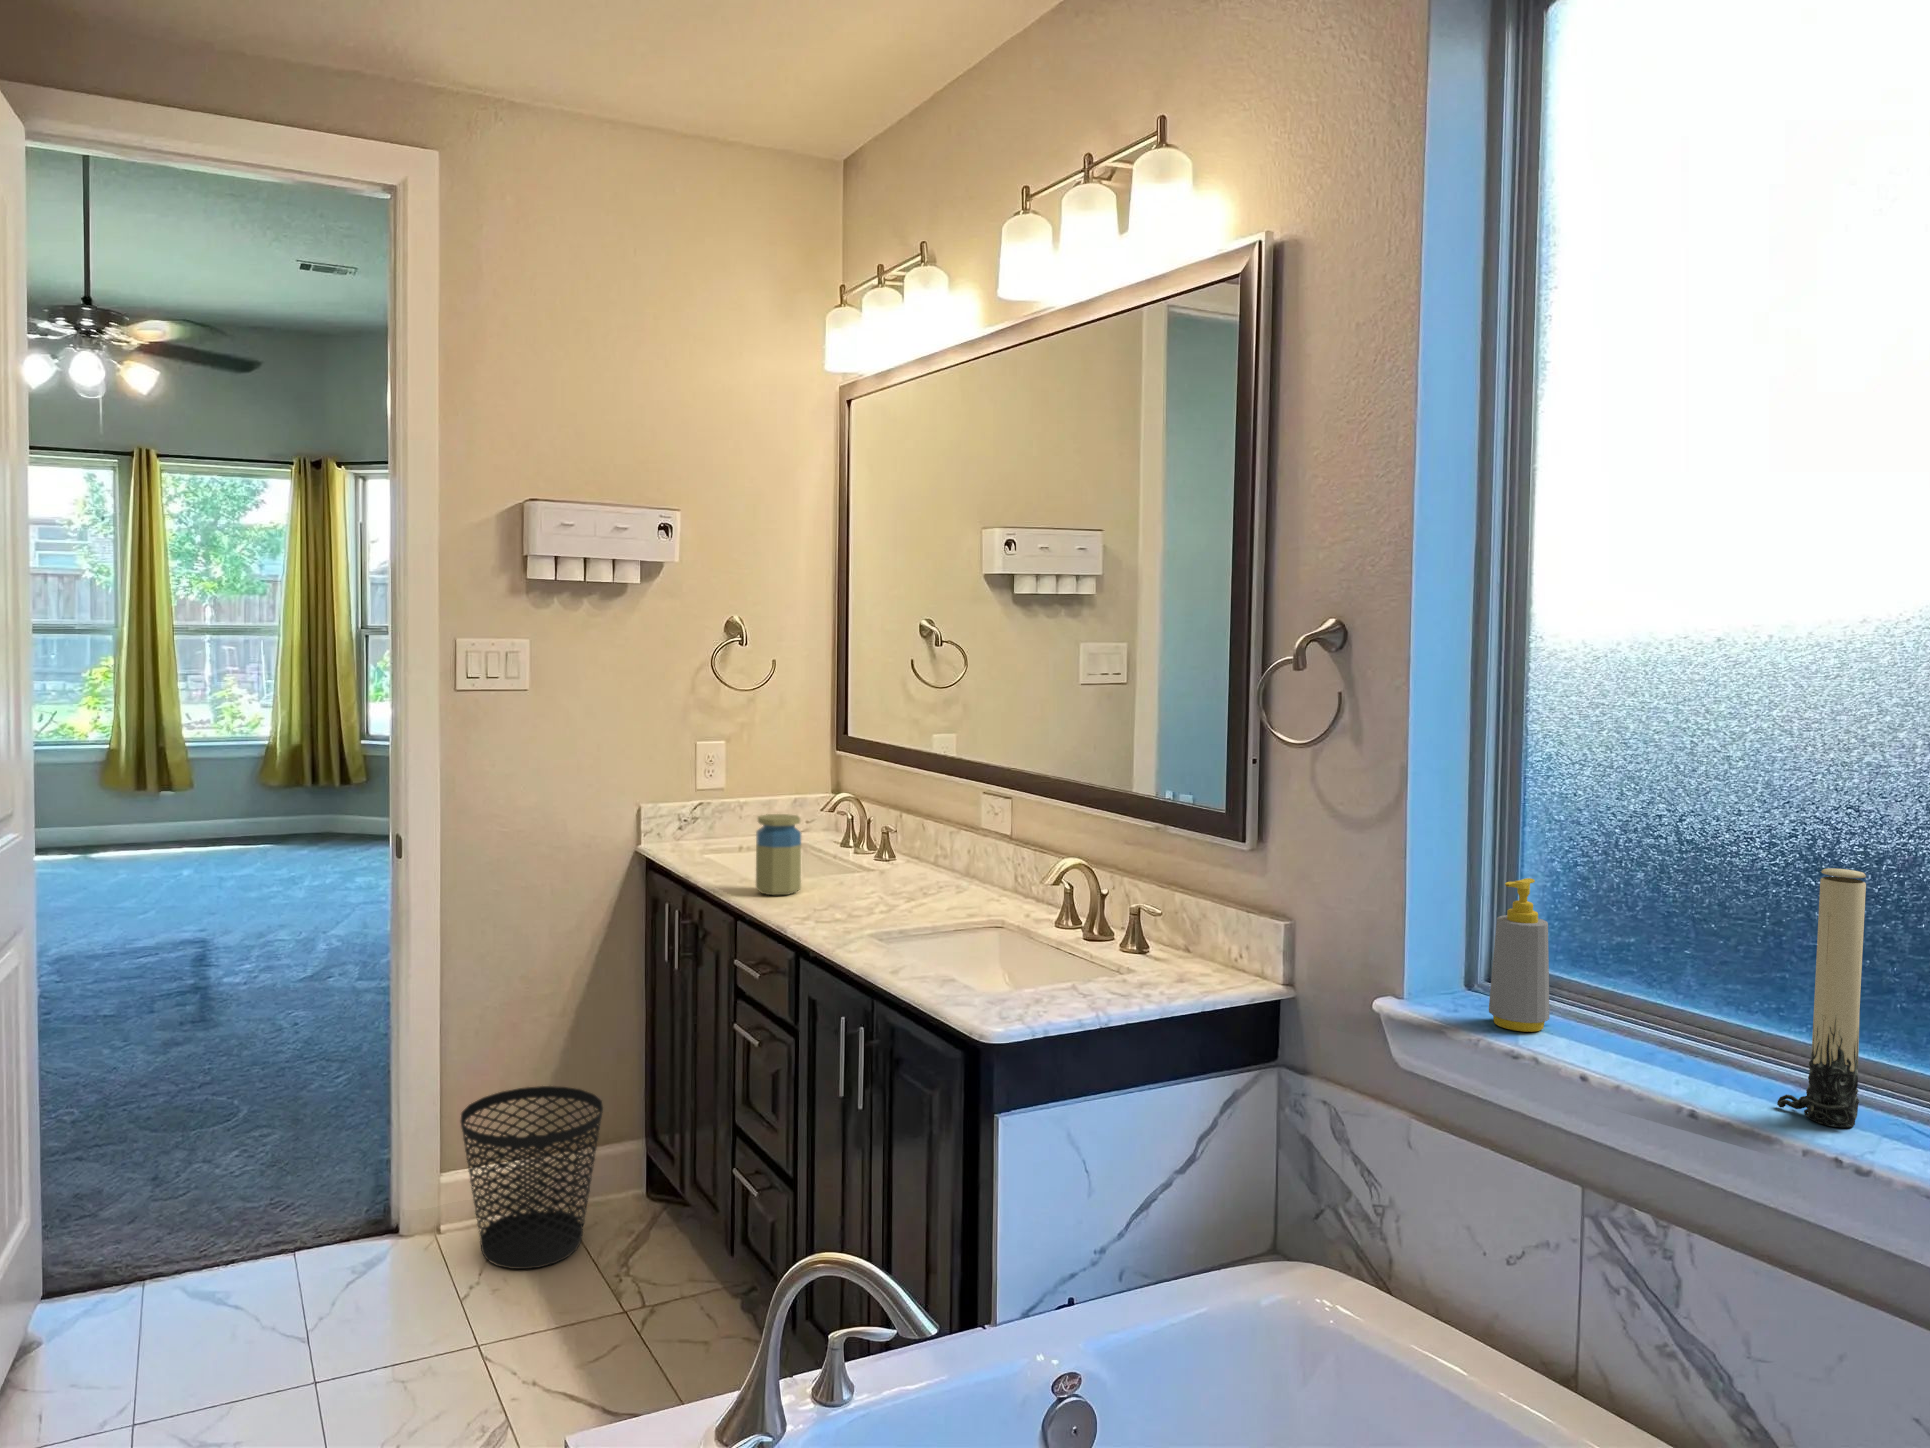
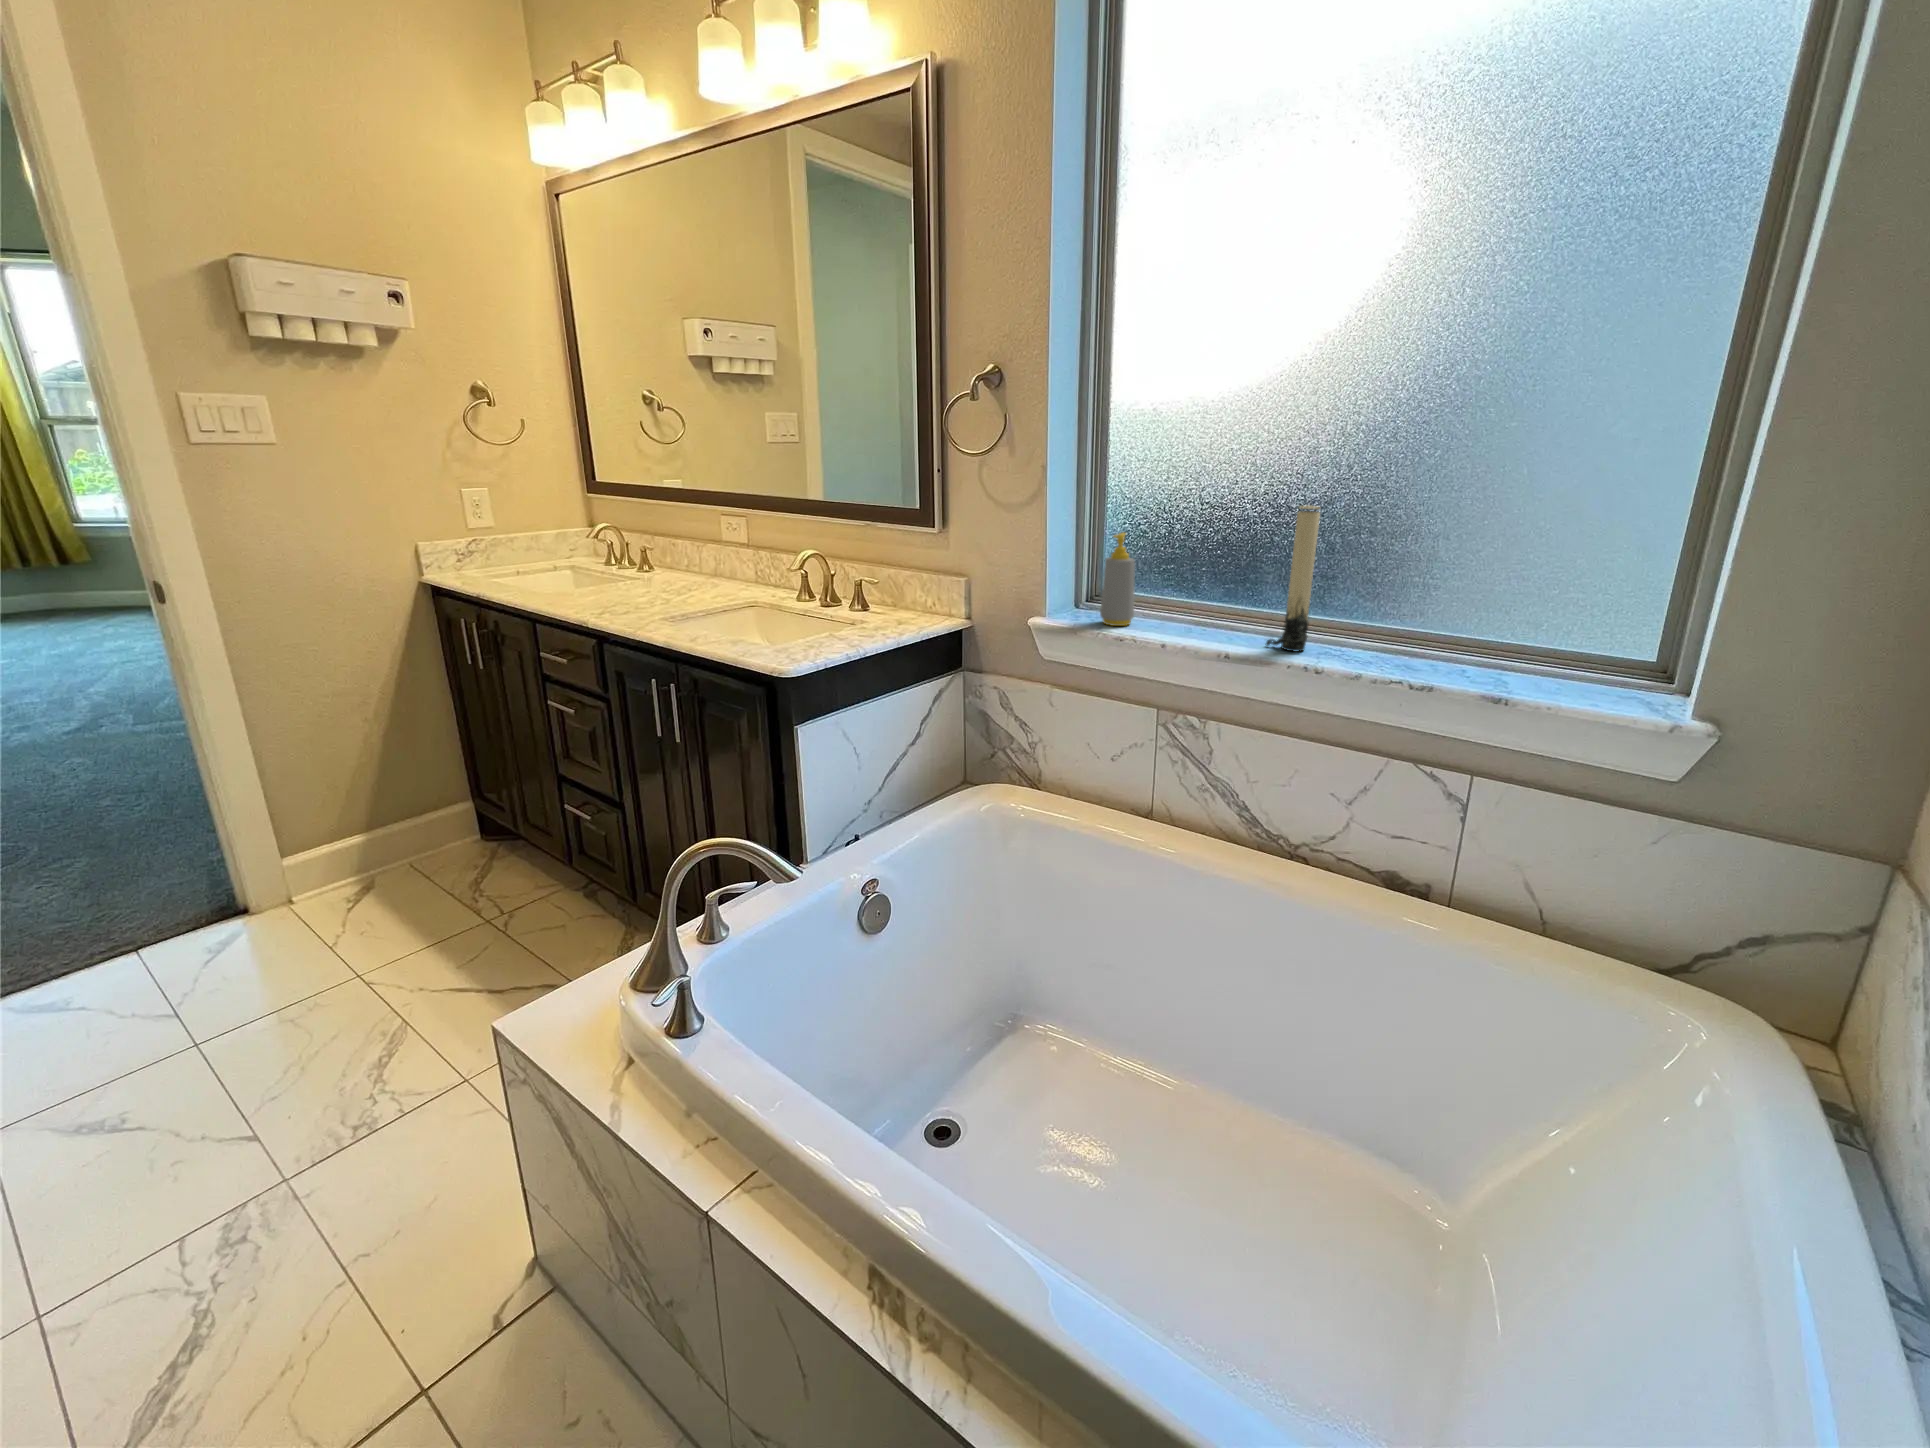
jar: present [756,814,801,896] -> none [538,539,585,602]
wastebasket: present [461,1086,603,1269] -> none [294,772,435,914]

